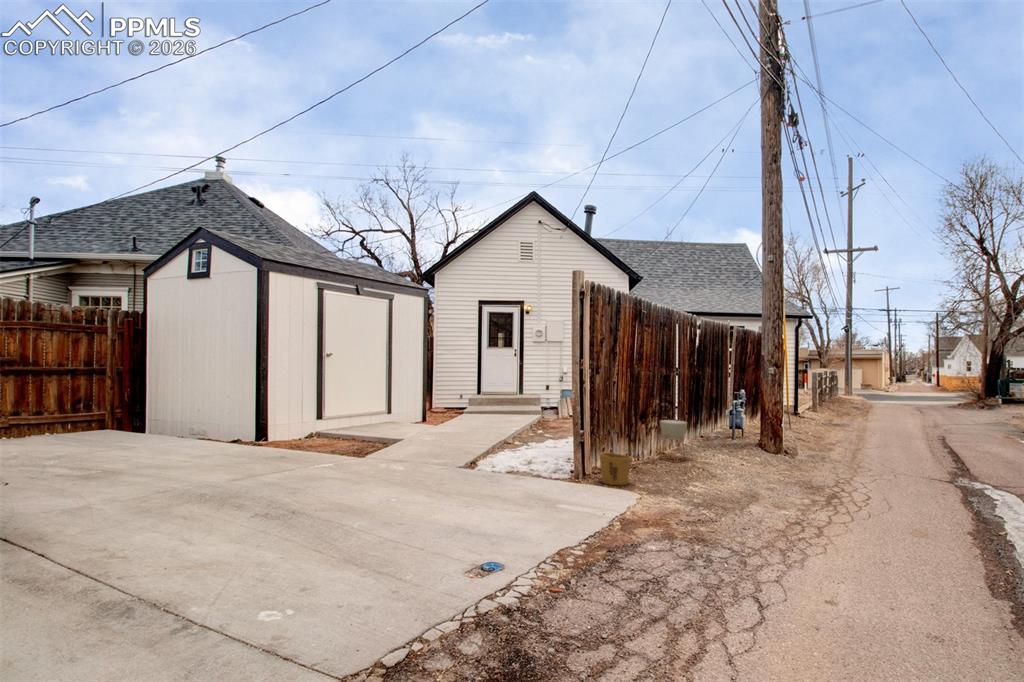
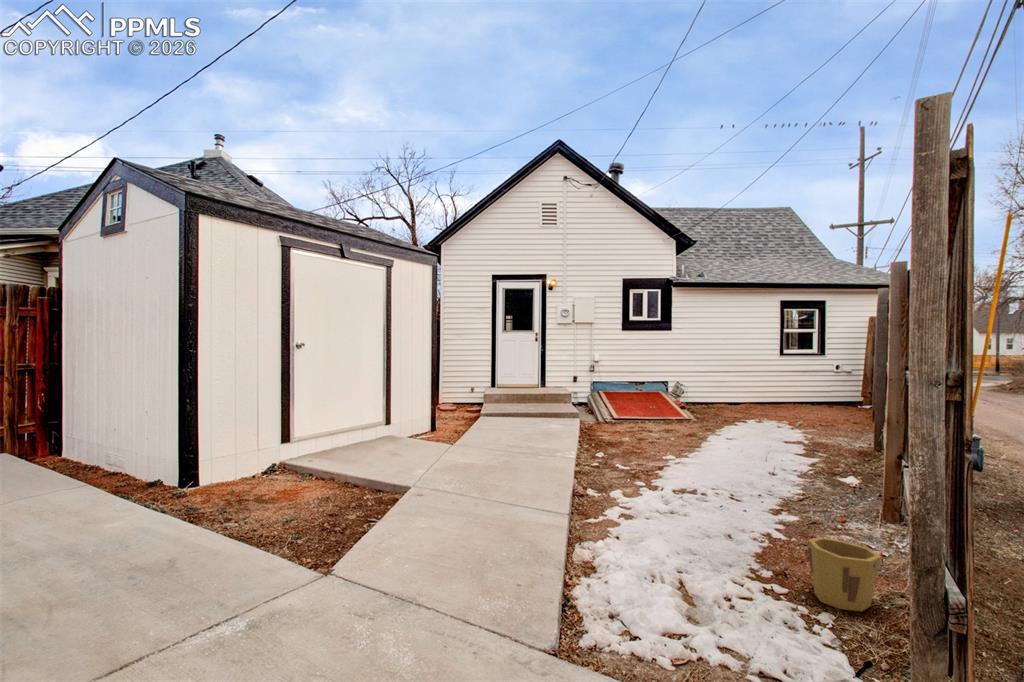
planter: present [660,420,687,463] -> none [825,450,876,523]

